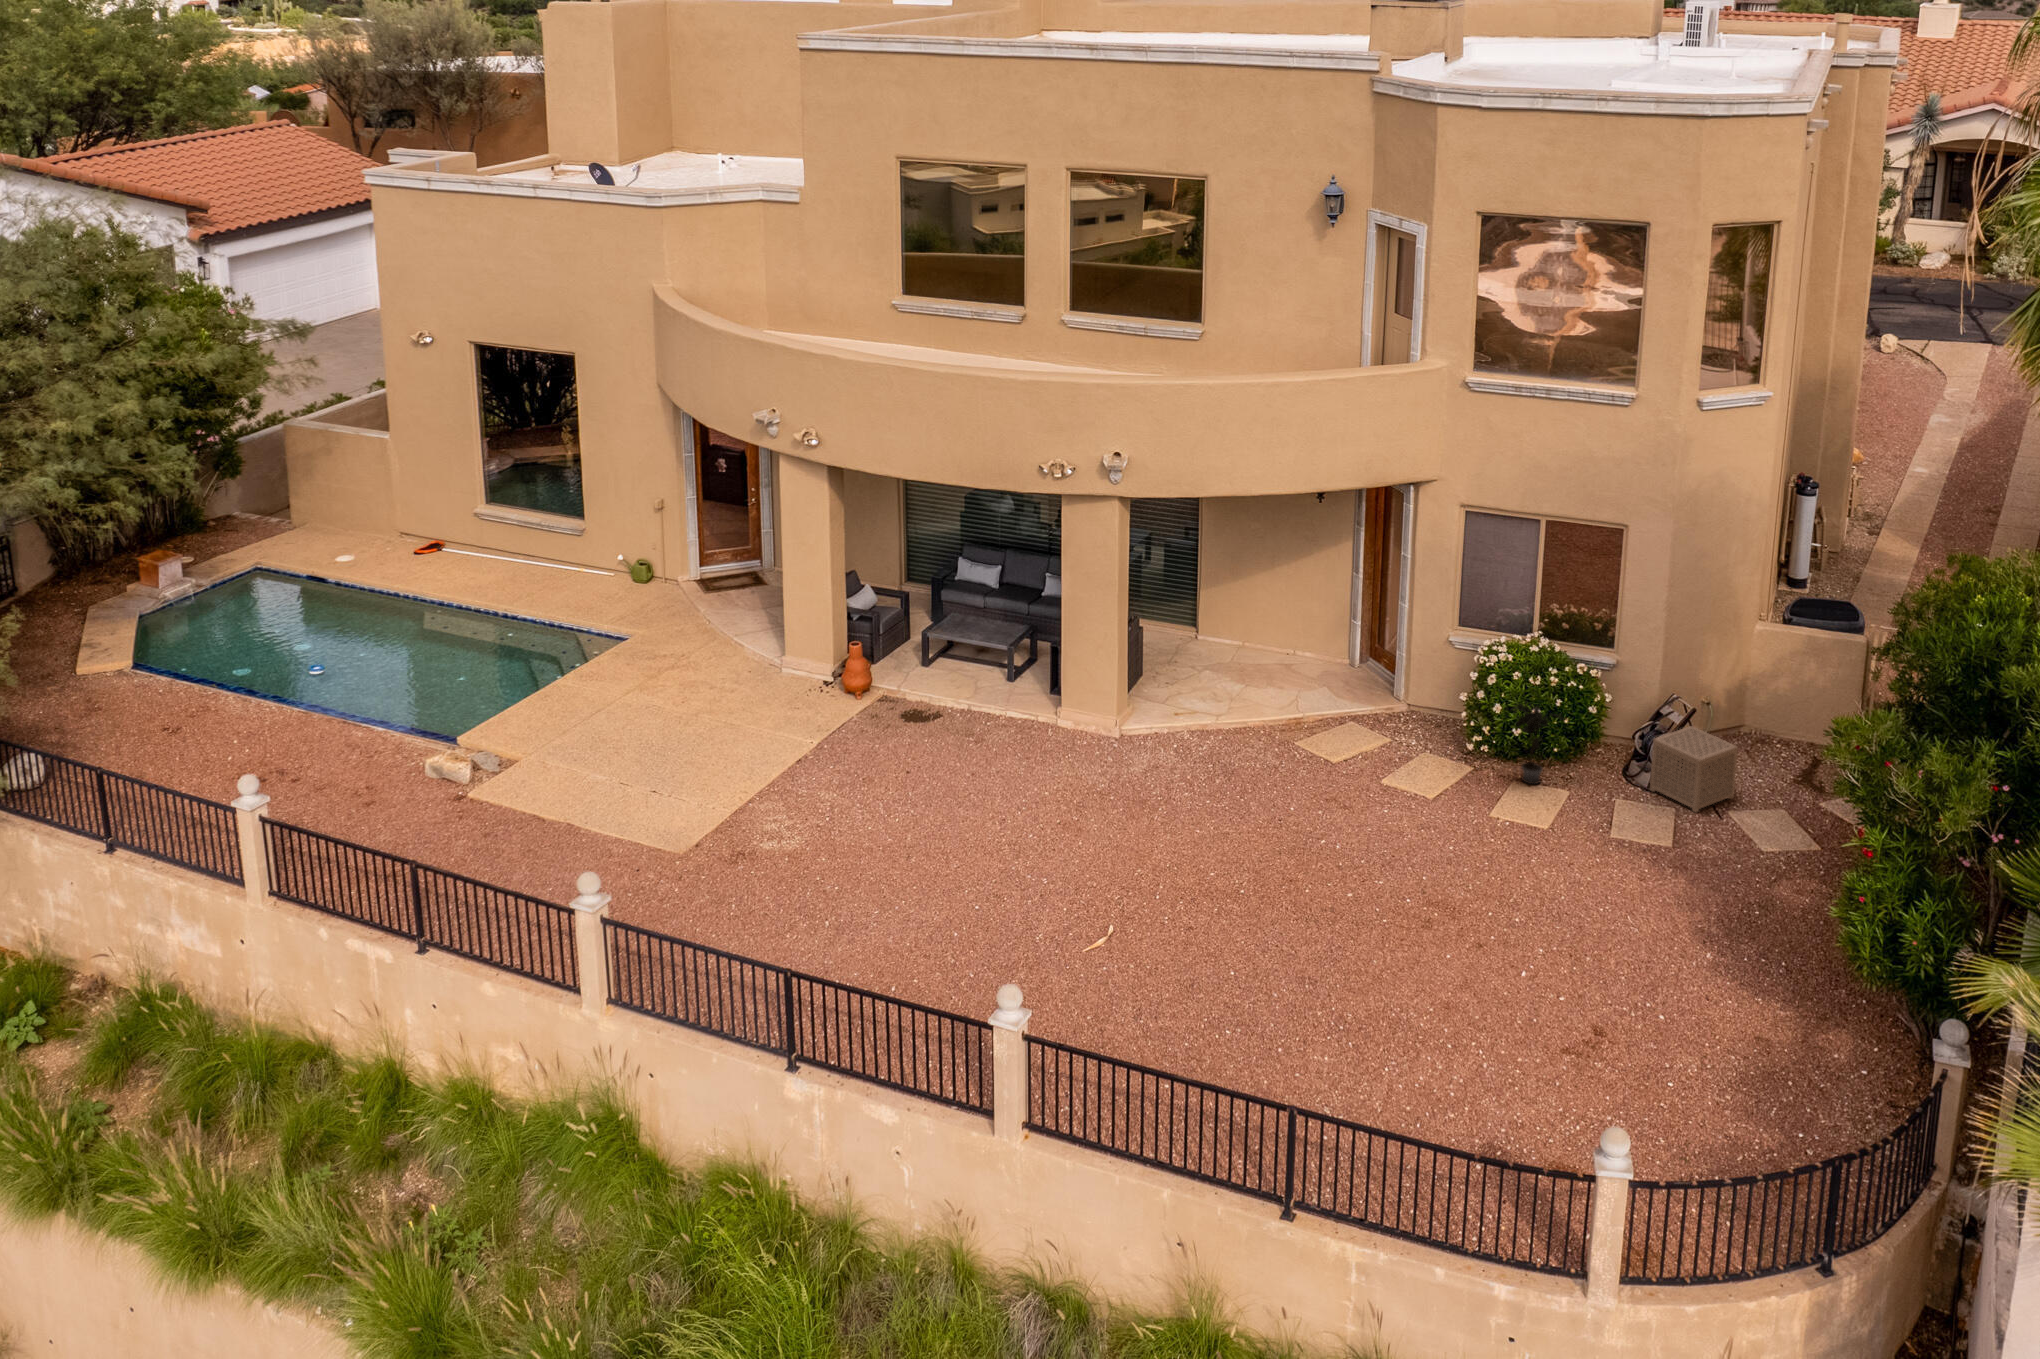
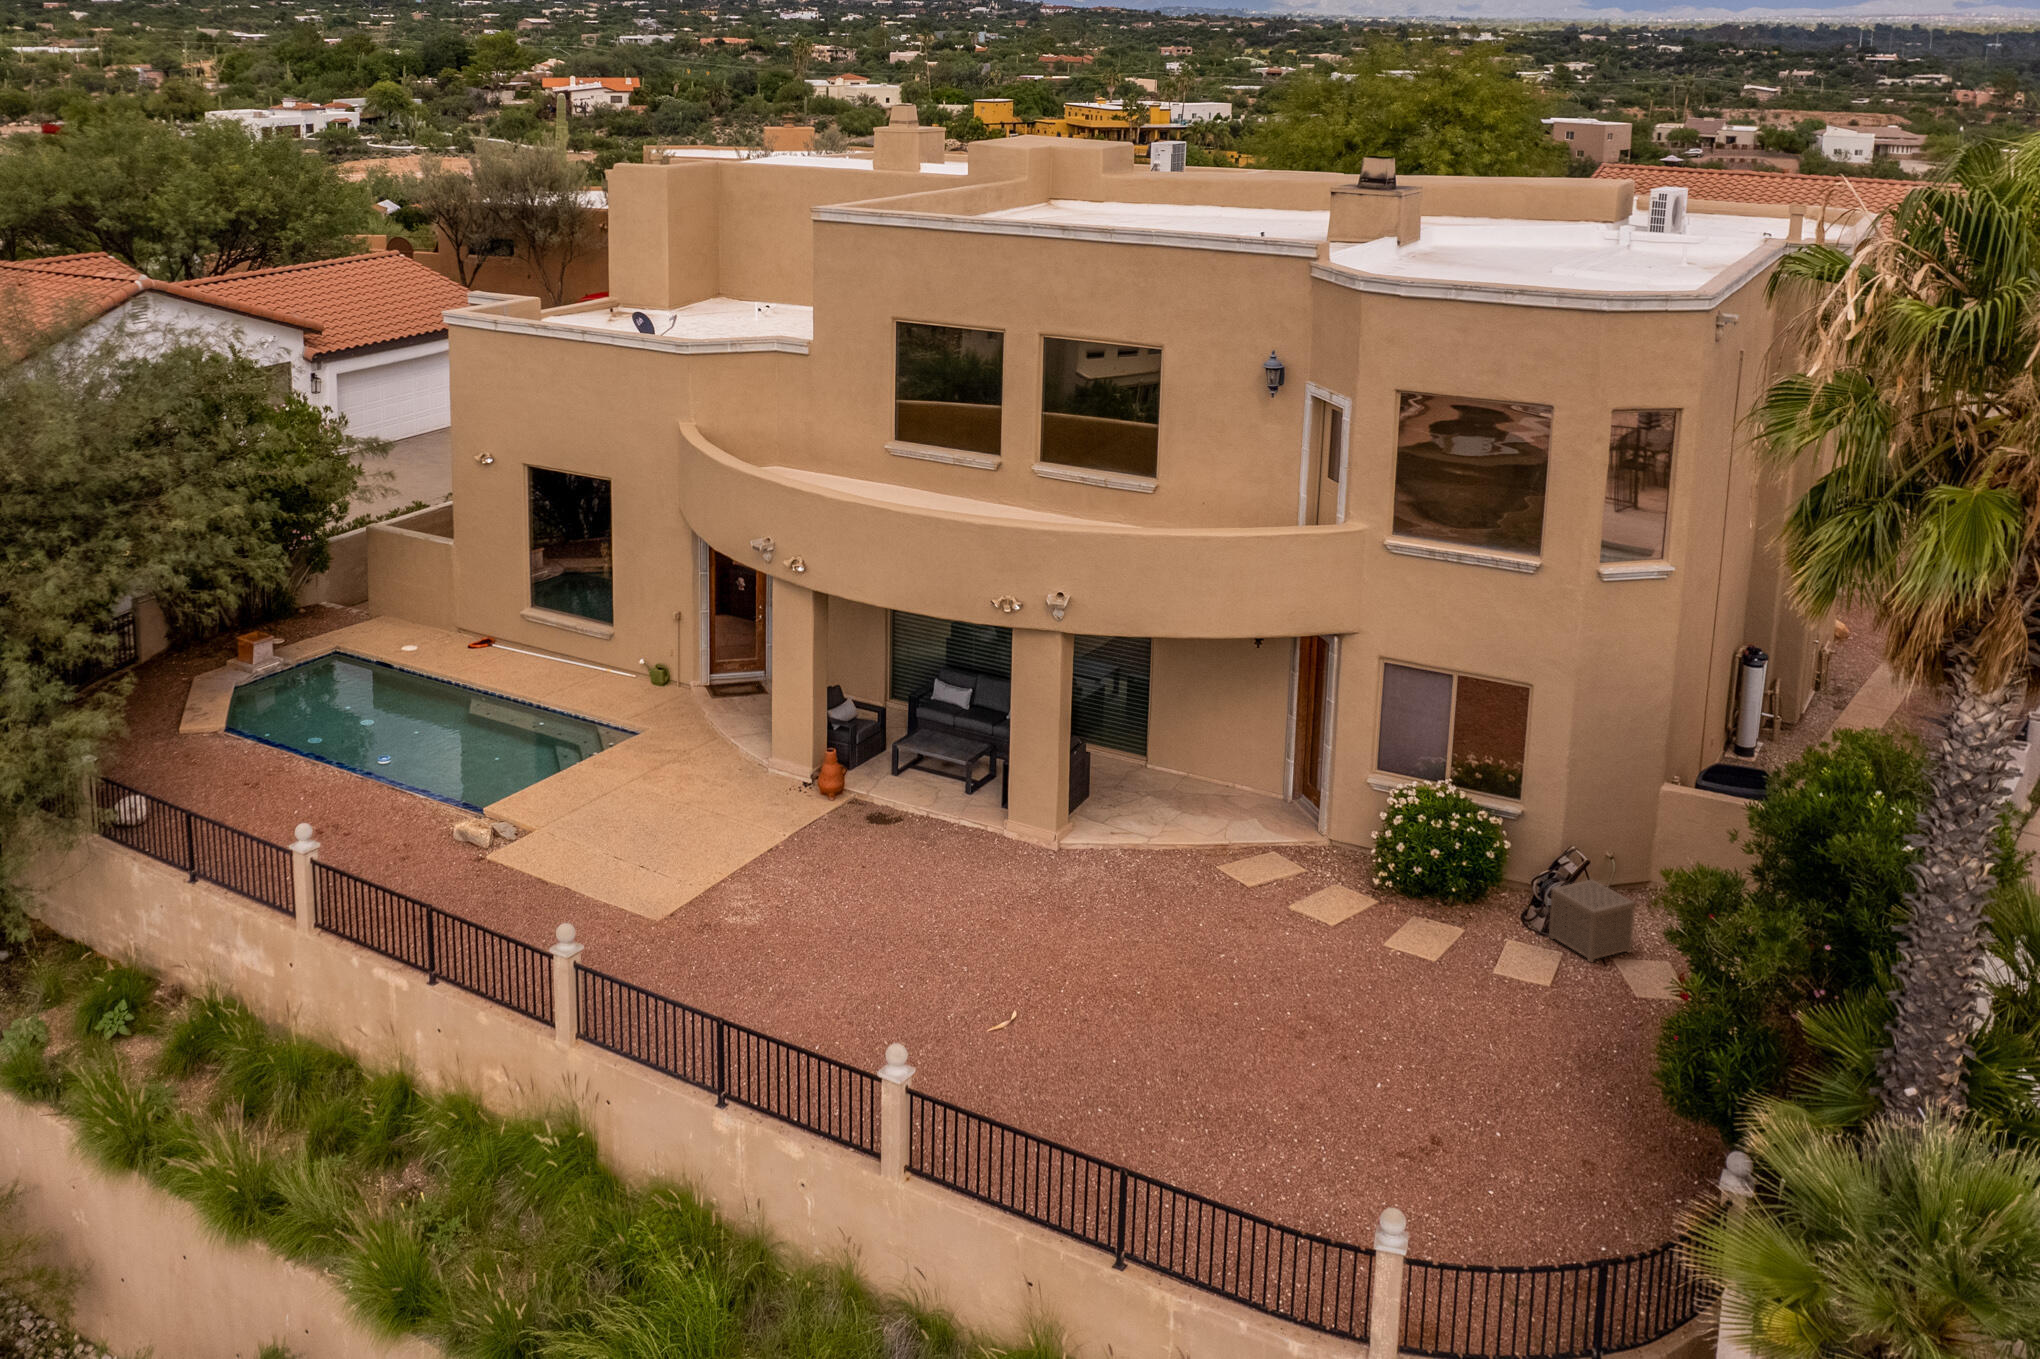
potted plant: present [1506,702,1563,784] -> none [1408,843,1467,923]

